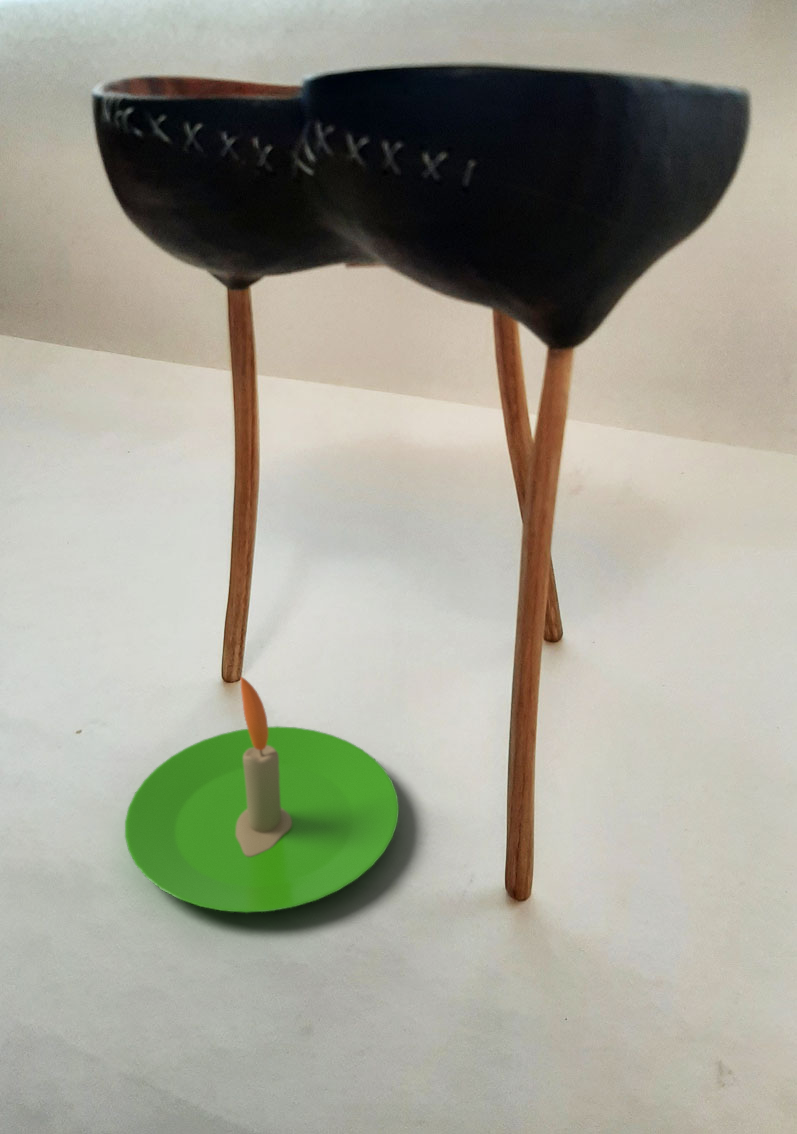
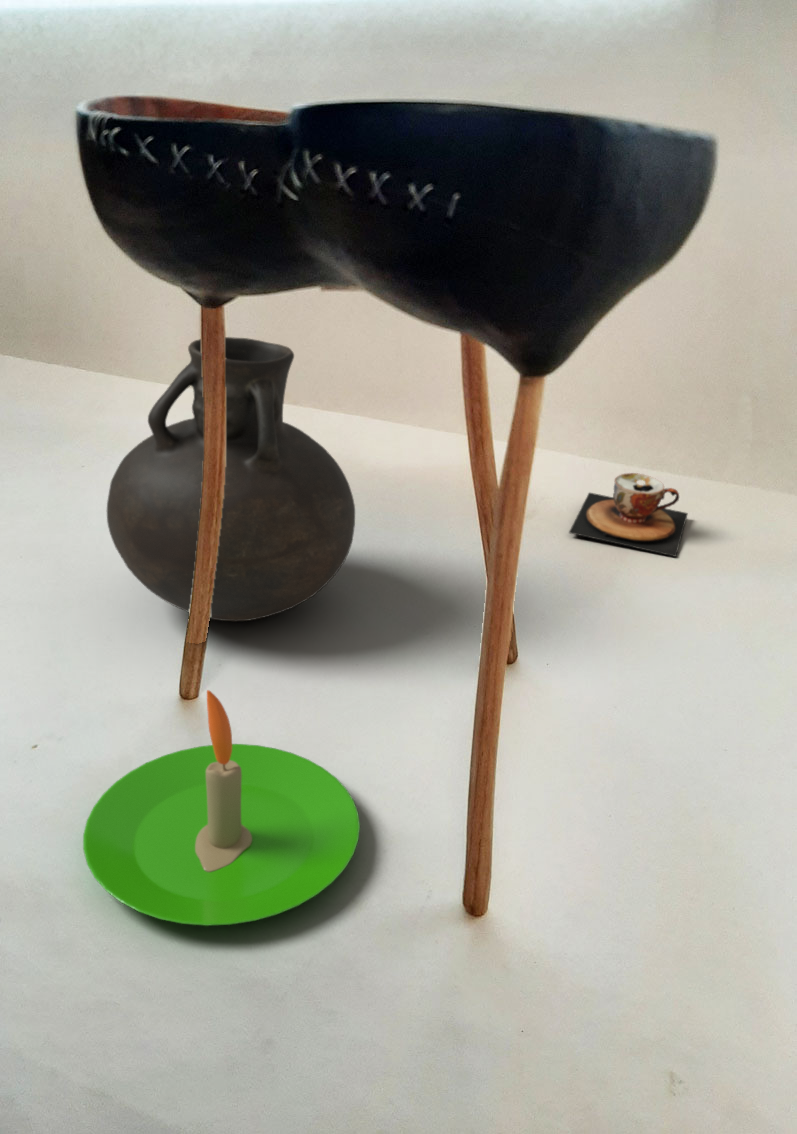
vase: none [145,319,390,602] -> present [107,337,355,621]
teacup: none [607,441,728,524] -> present [569,473,688,557]

